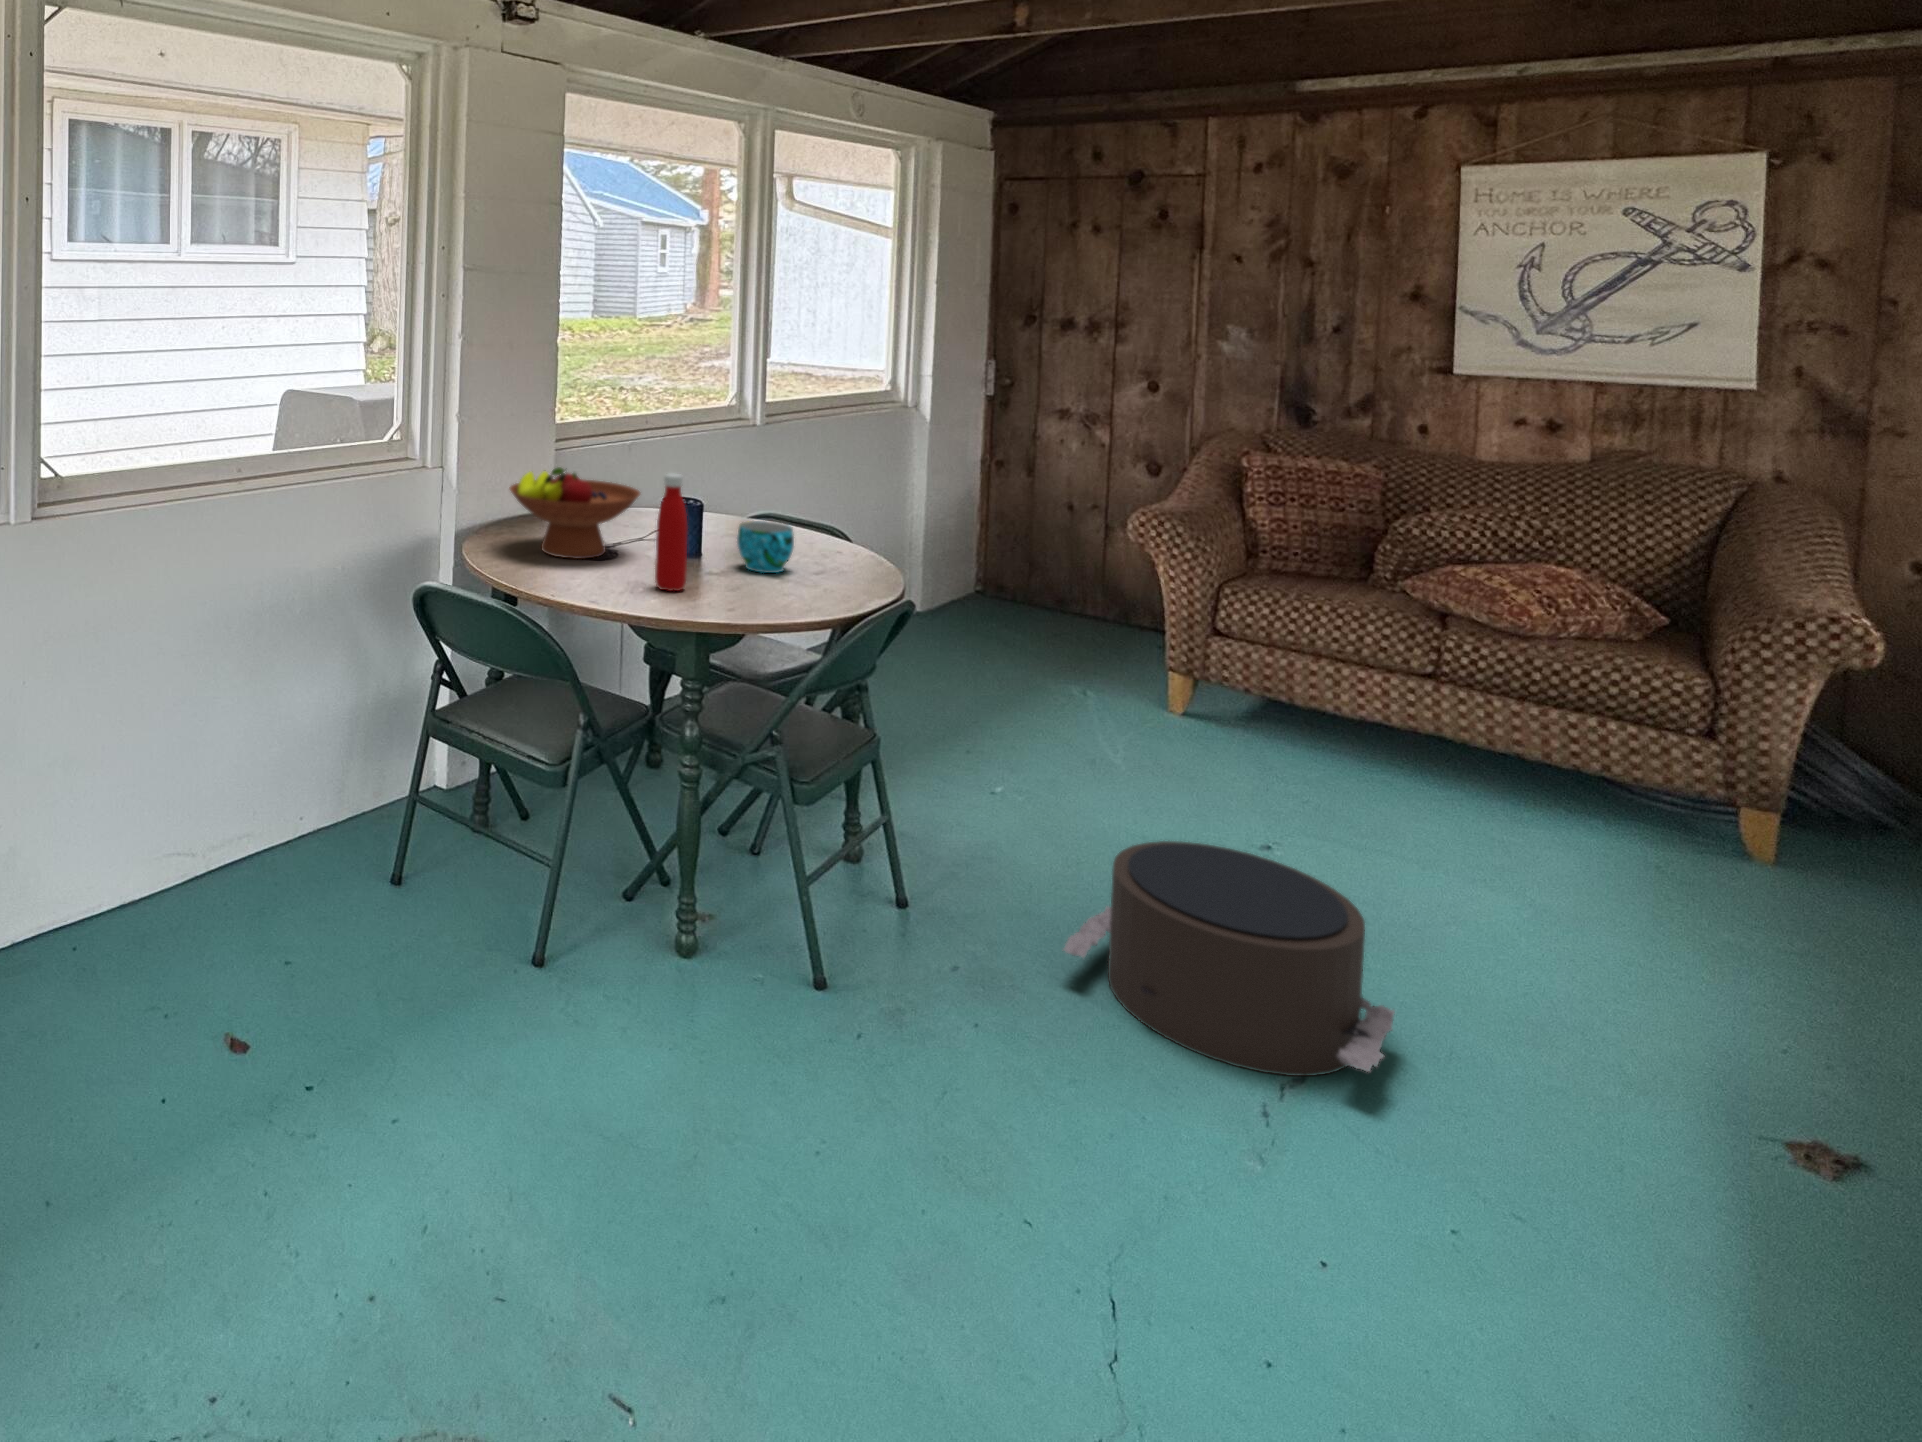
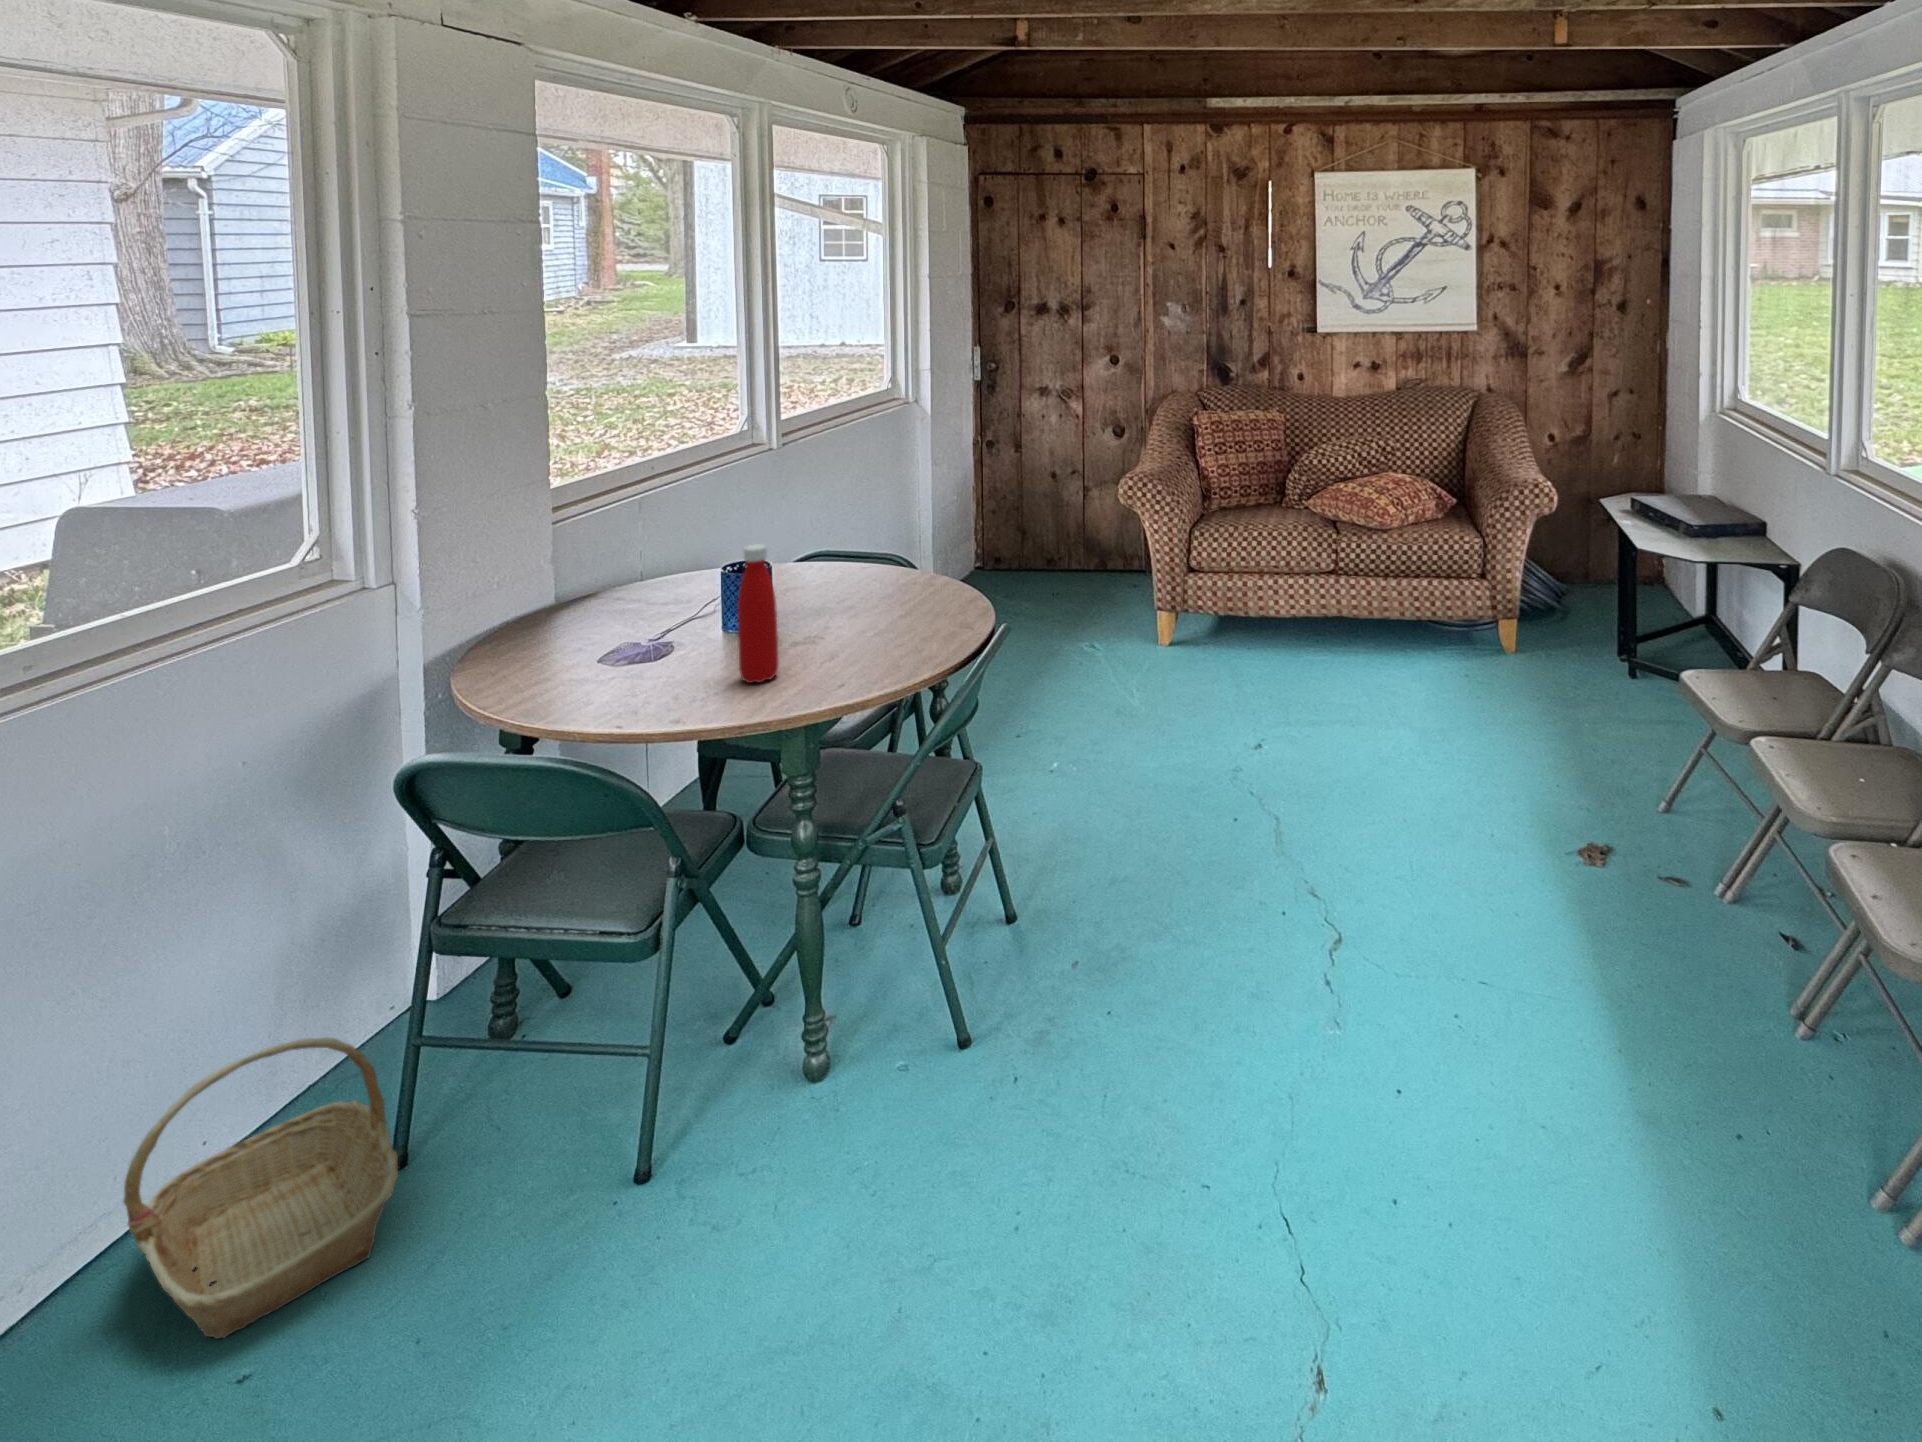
fruit bowl: present [510,467,640,559] -> none [511,553,697,667]
cup: present [737,521,794,573] -> none [820,568,883,628]
basket: none [266,754,402,925] -> present [124,1038,398,1339]
pouf: present [1064,841,1395,1076] -> none [1173,769,1410,965]

